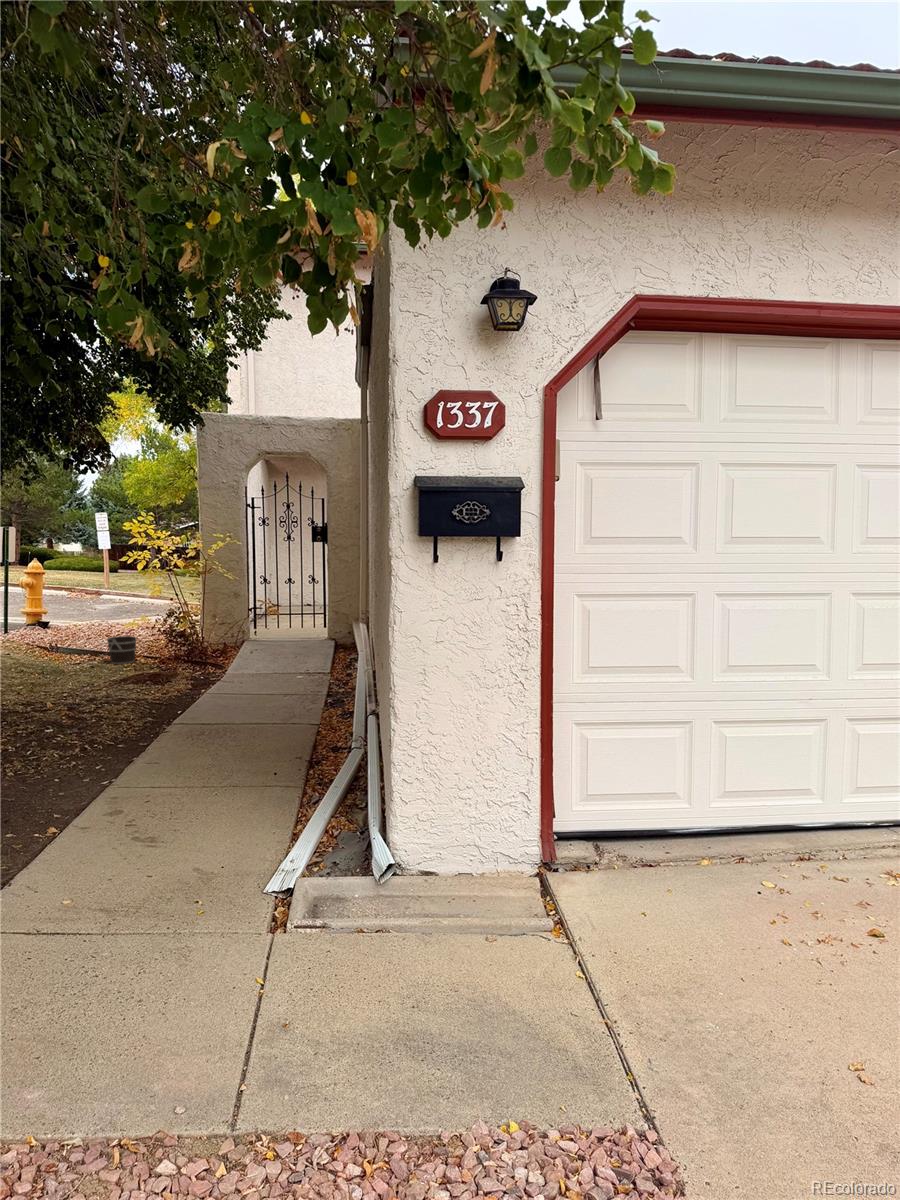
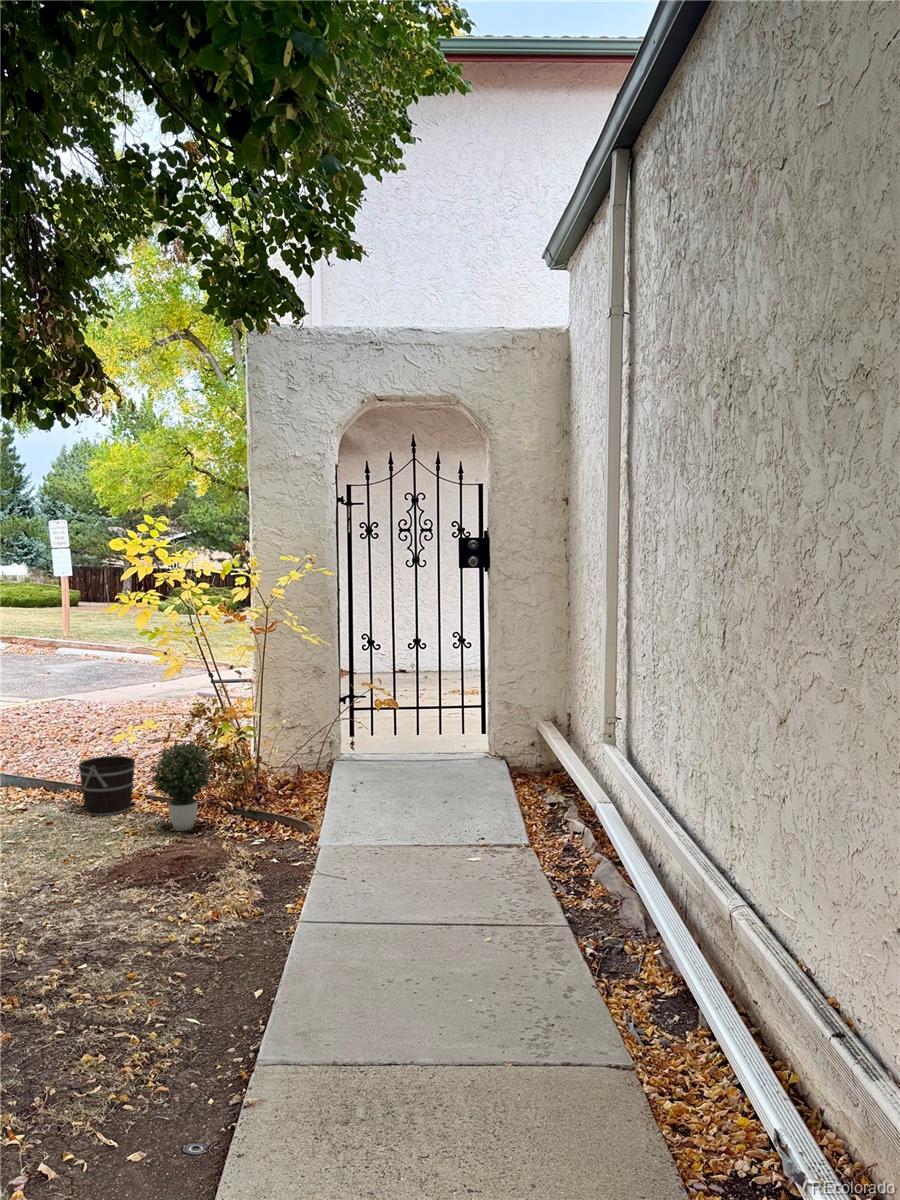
potted plant: none [142,626,175,669] -> present [150,743,214,831]

